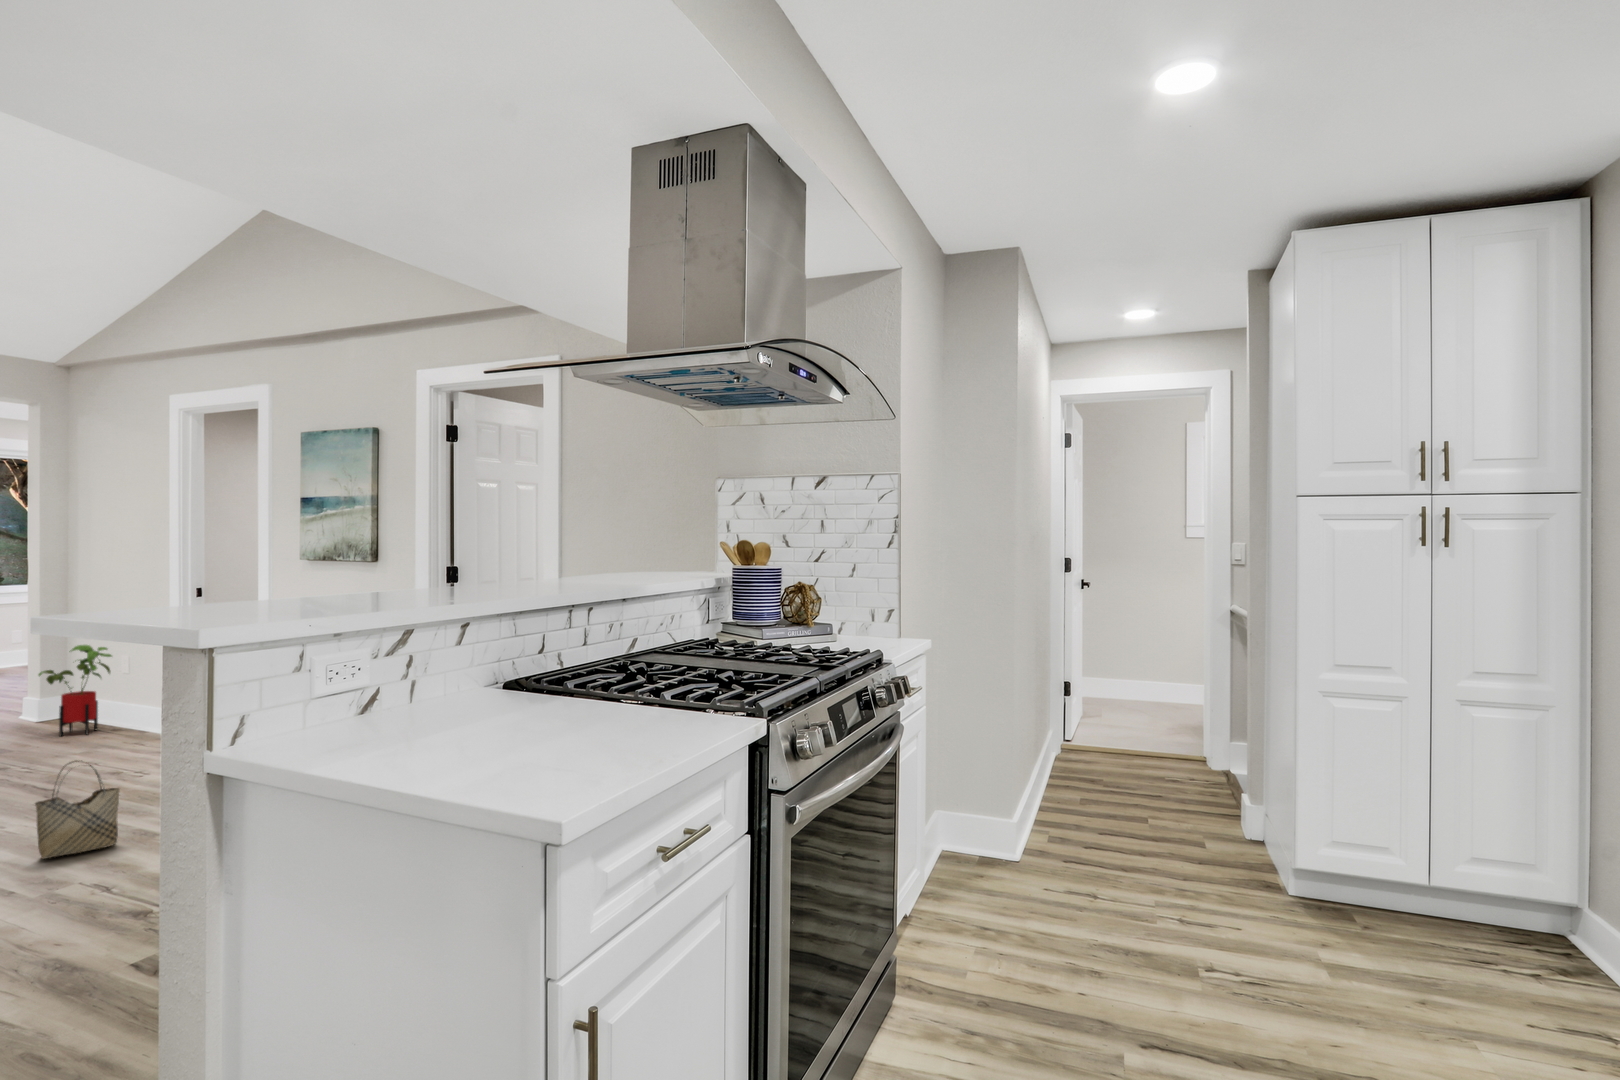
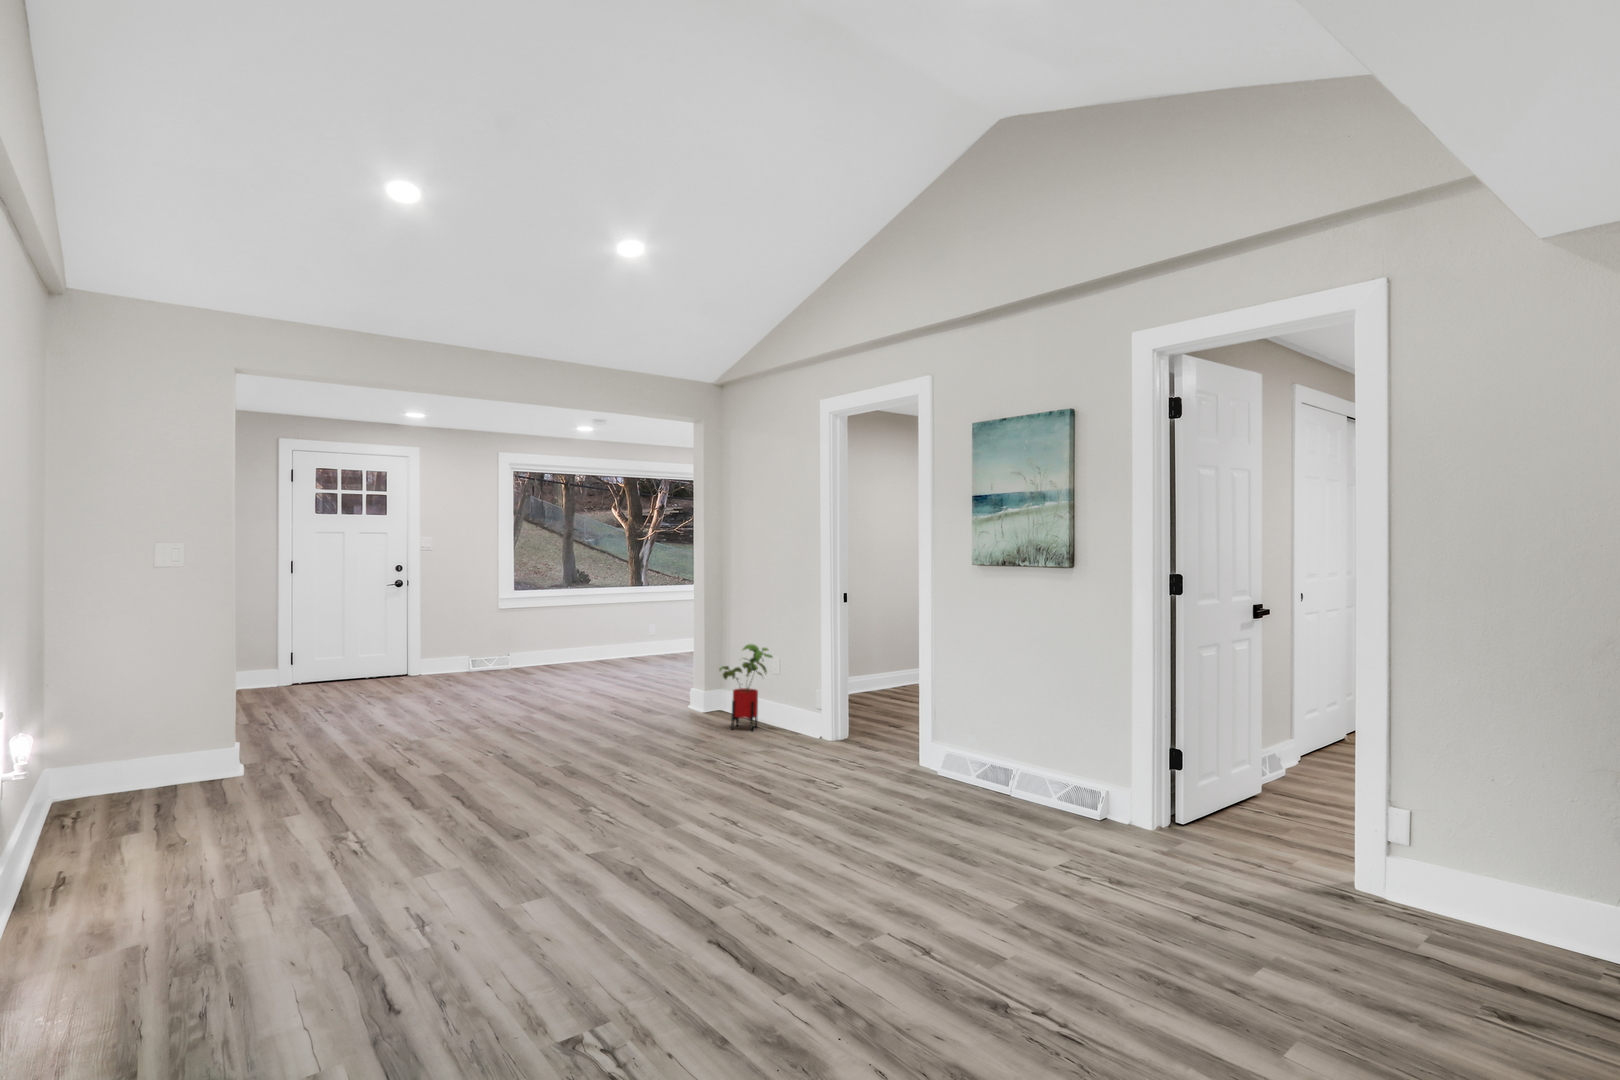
woven basket: present [35,761,120,859] -> none [802,774,872,886]

